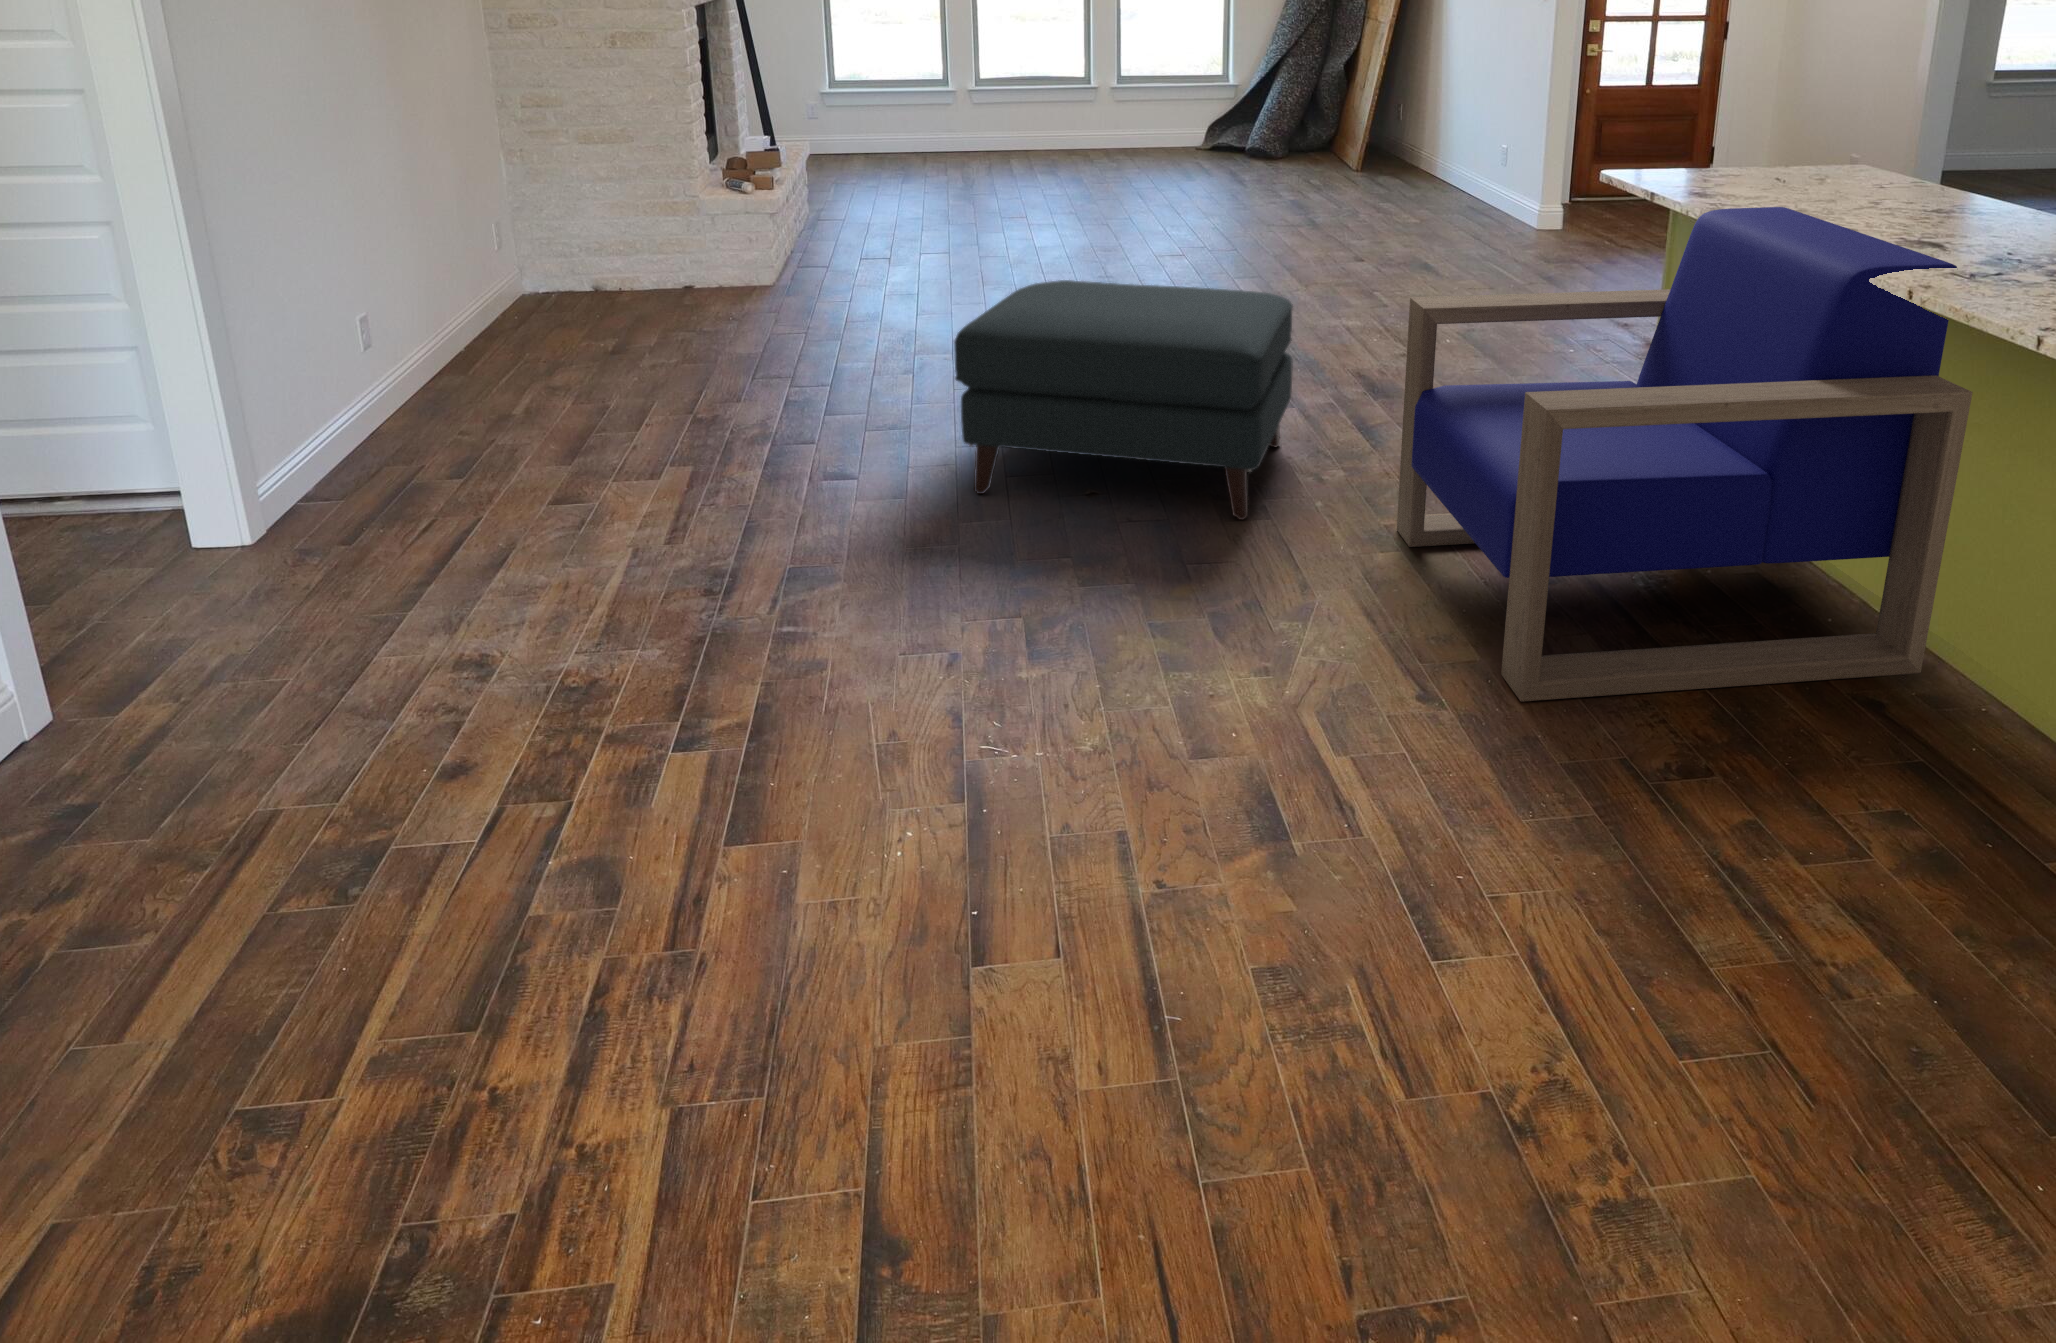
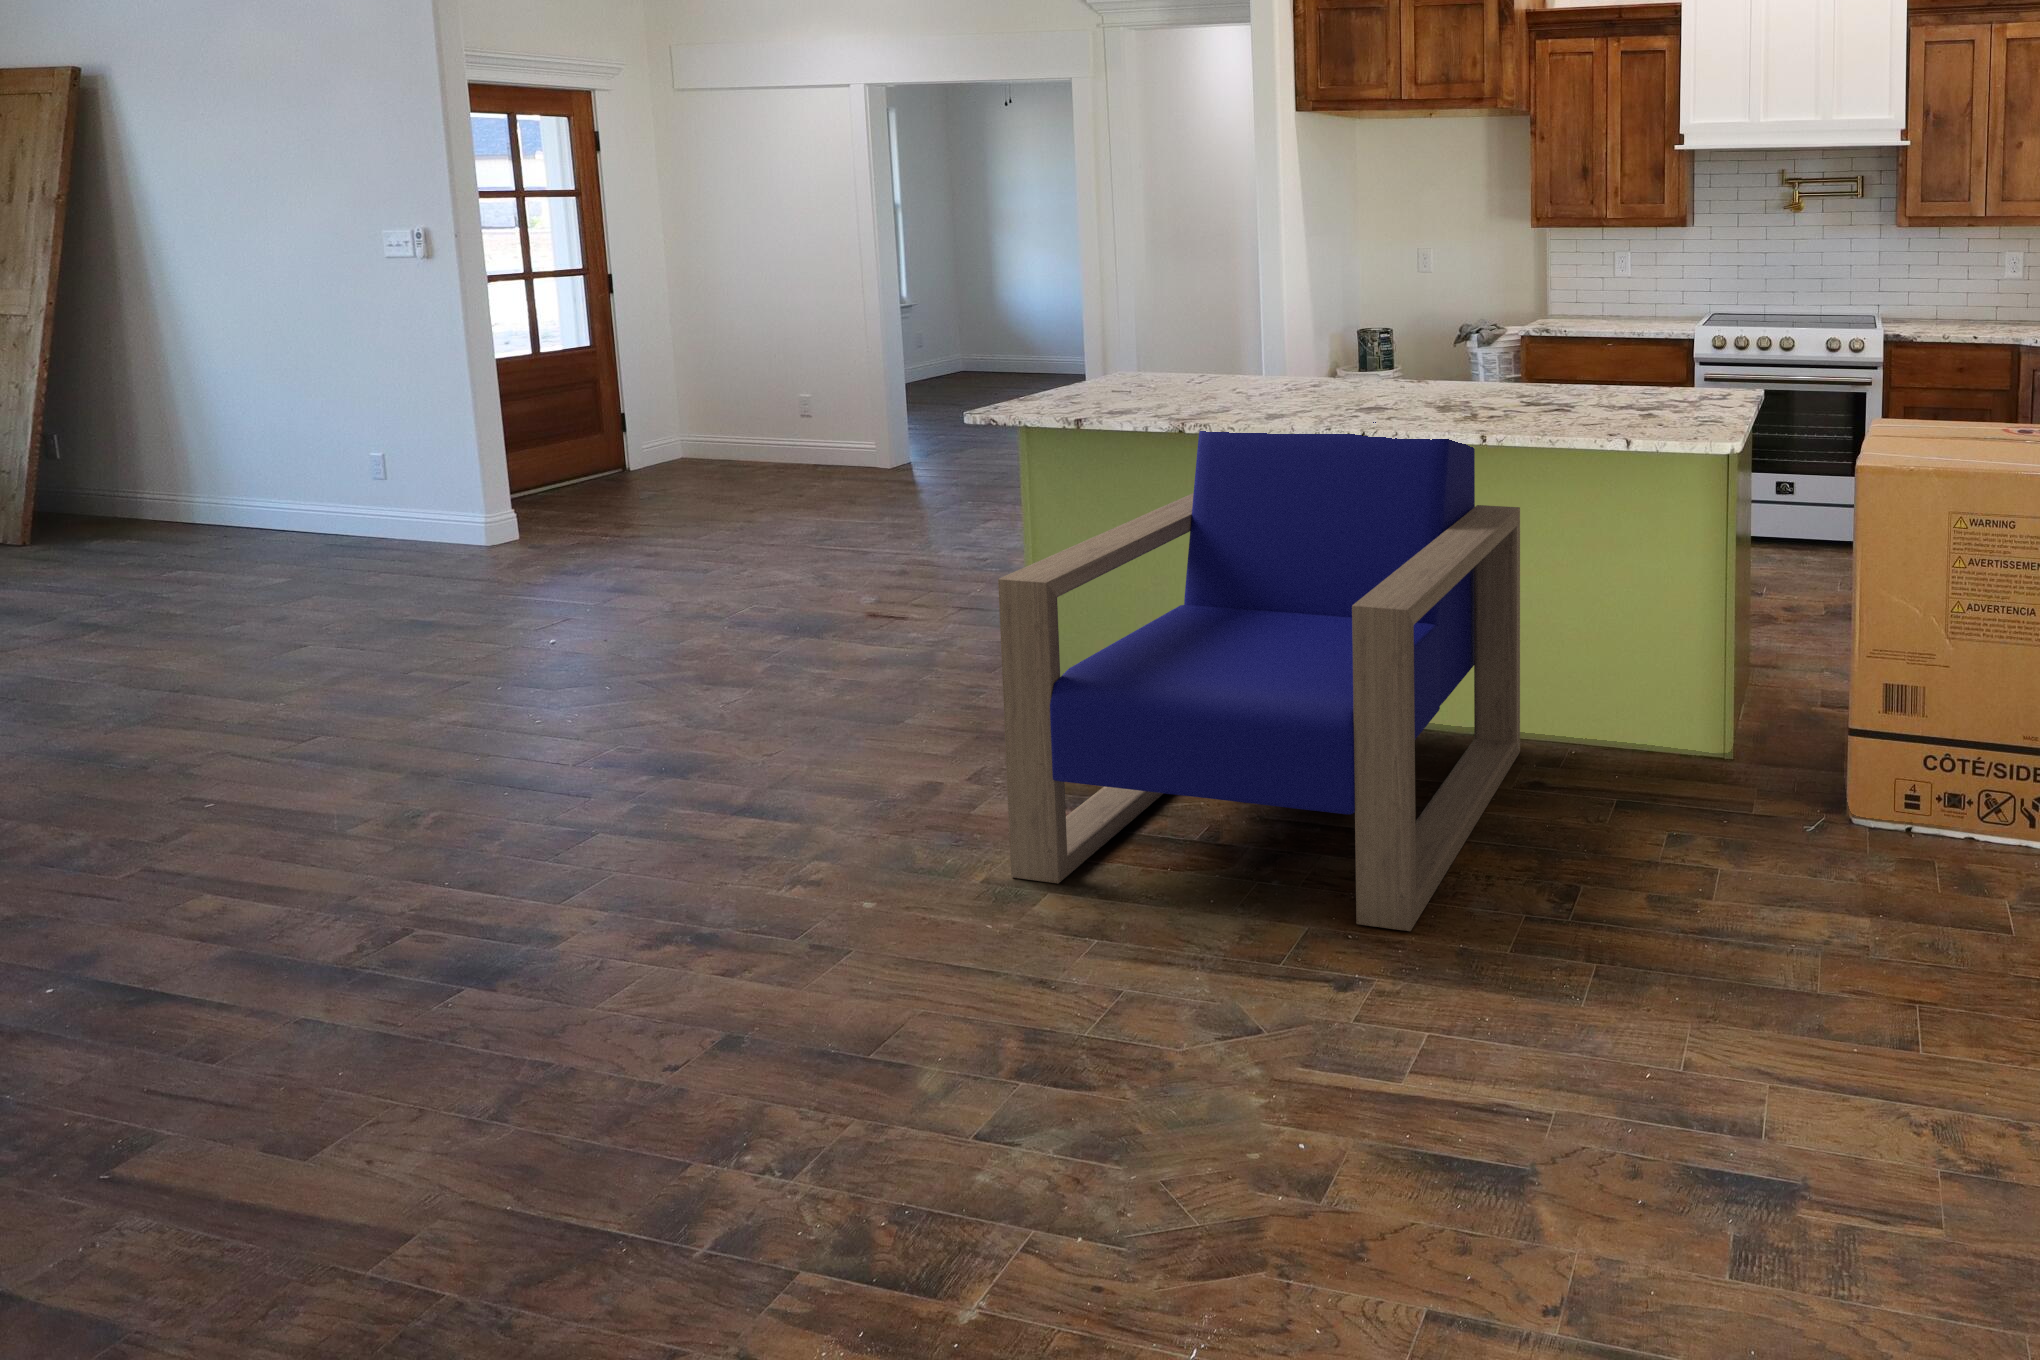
ottoman: present [954,280,1293,520] -> none [119,657,845,1220]

